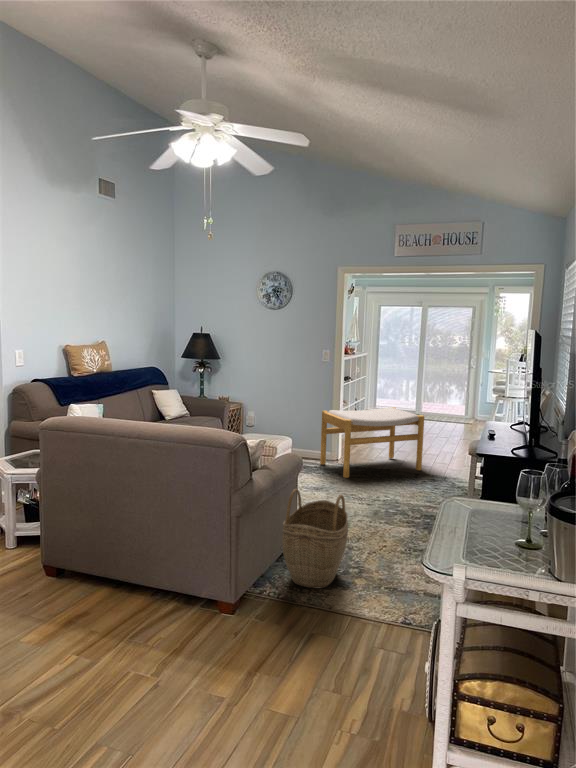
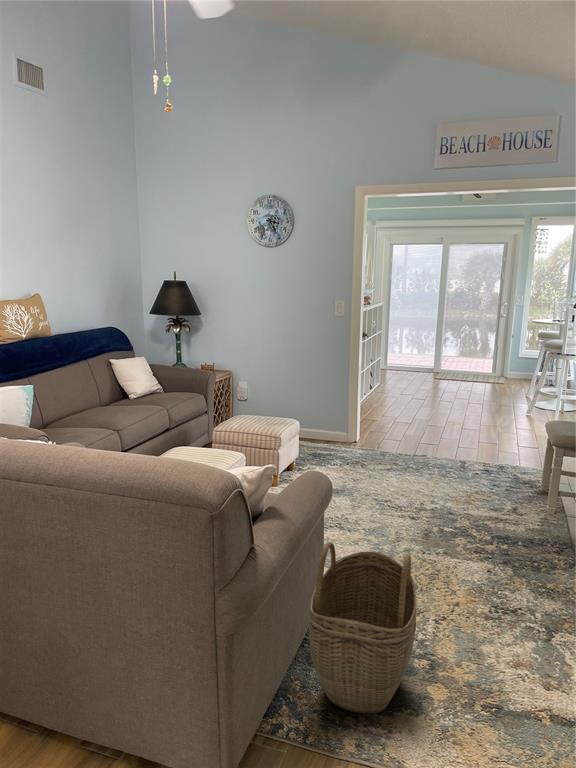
footstool: present [320,407,424,478] -> none [335,373,472,471]

